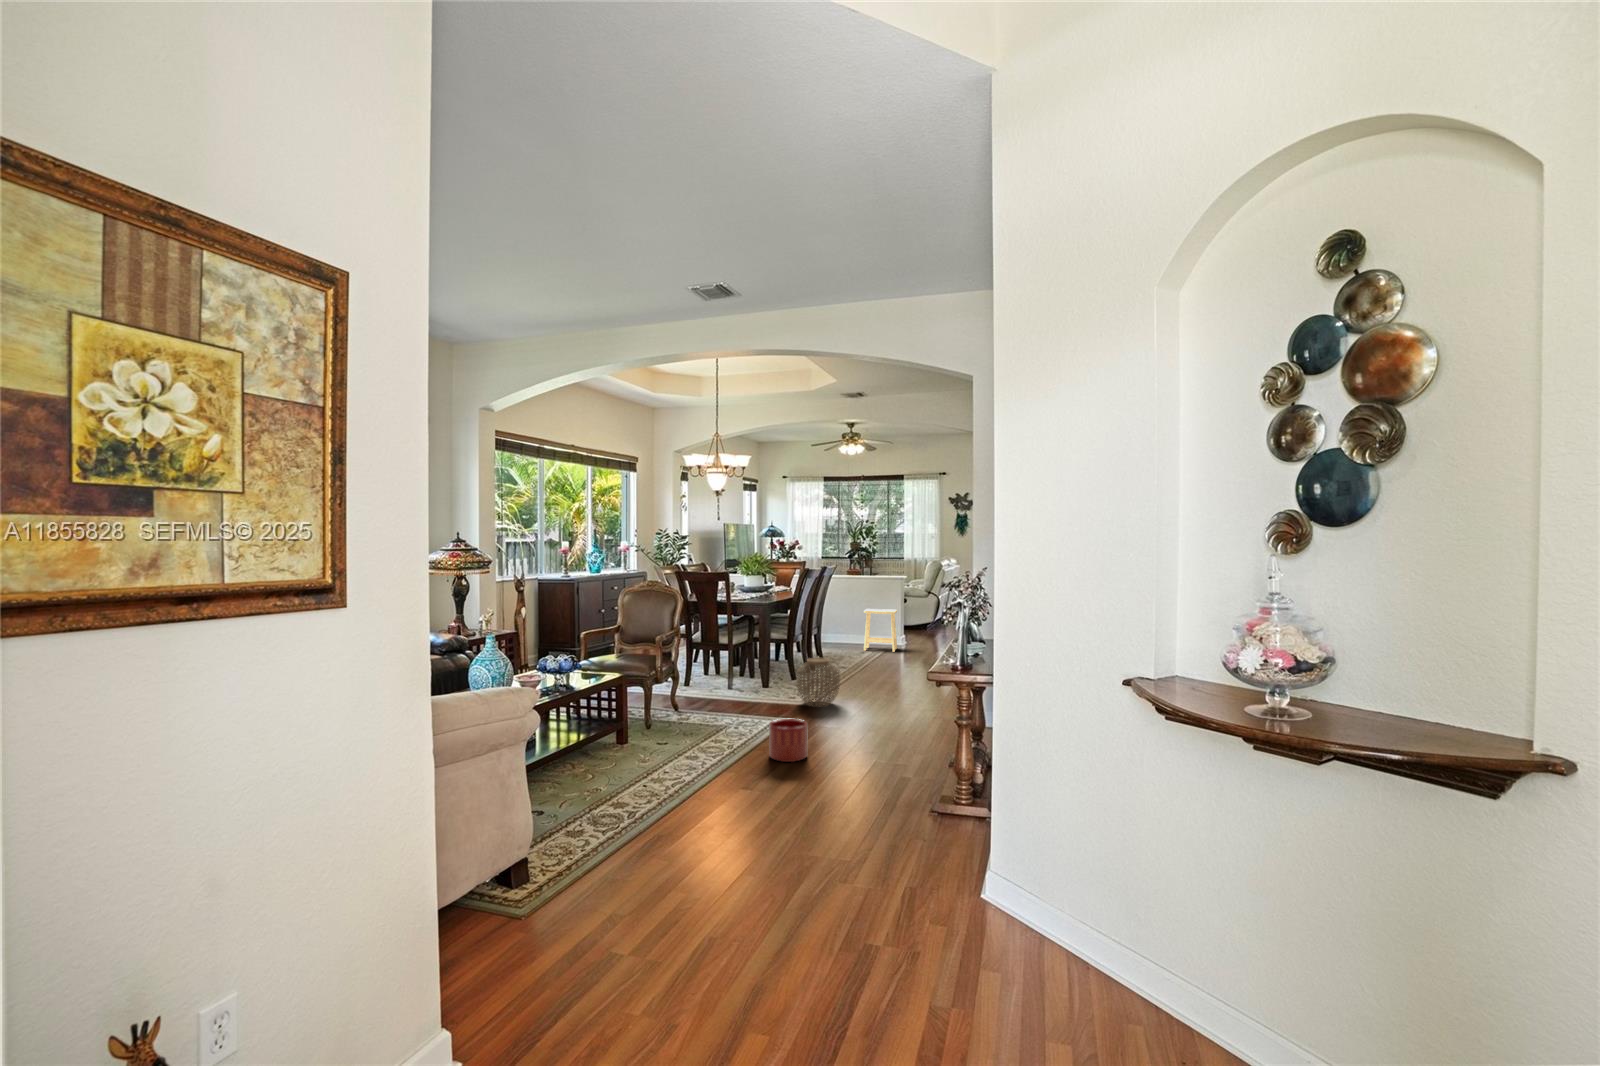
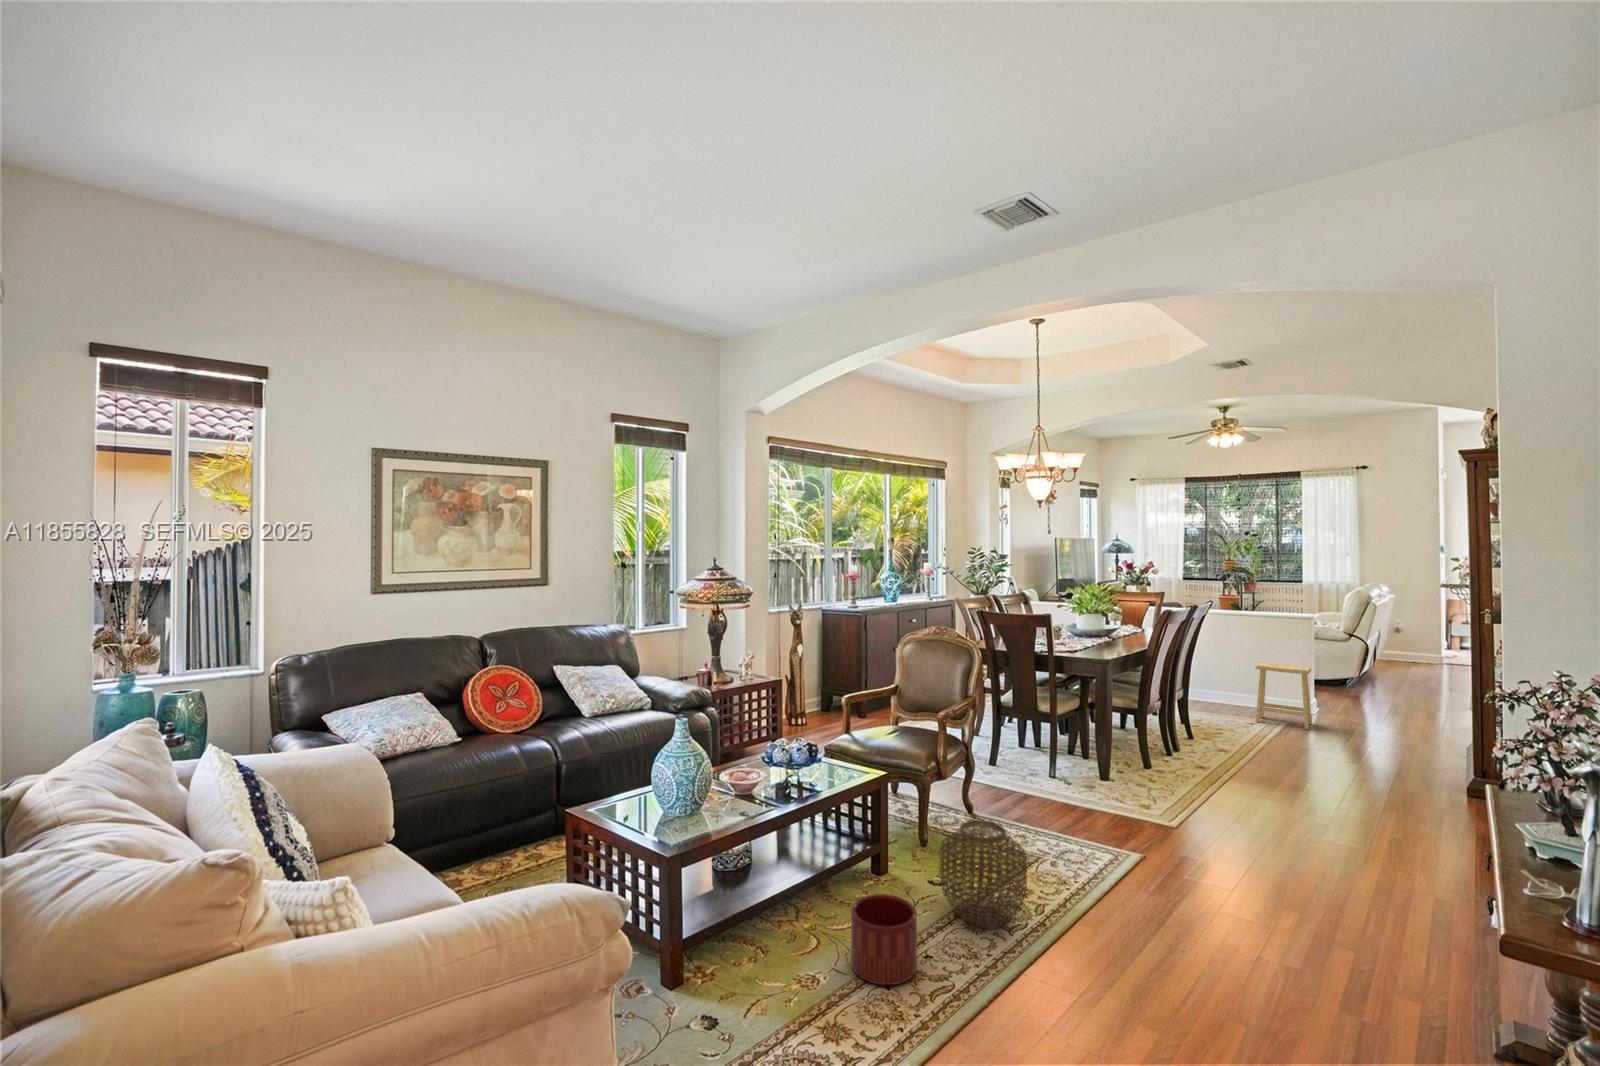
woven basket: present [797,658,840,707] -> present [939,820,1027,929]
planter: present [769,719,808,762] -> present [851,894,917,985]

